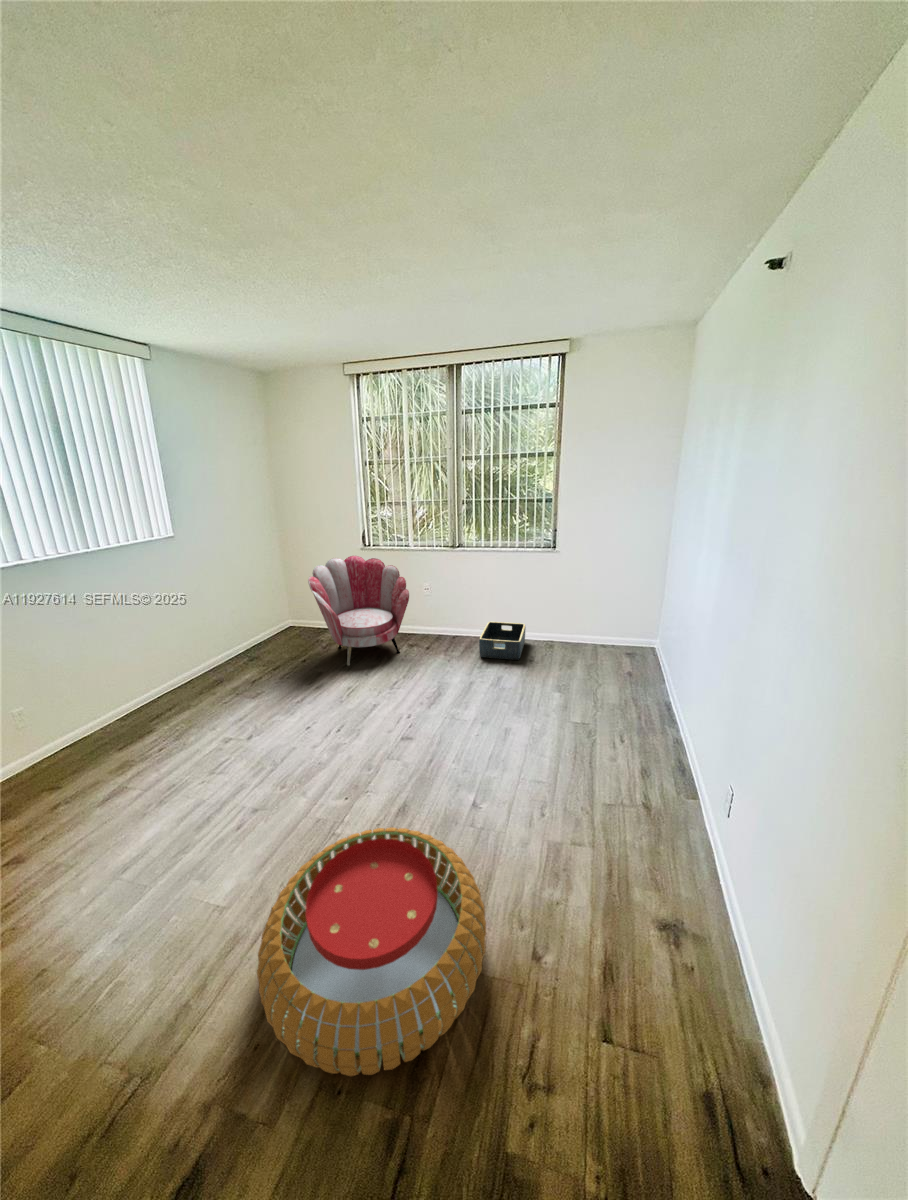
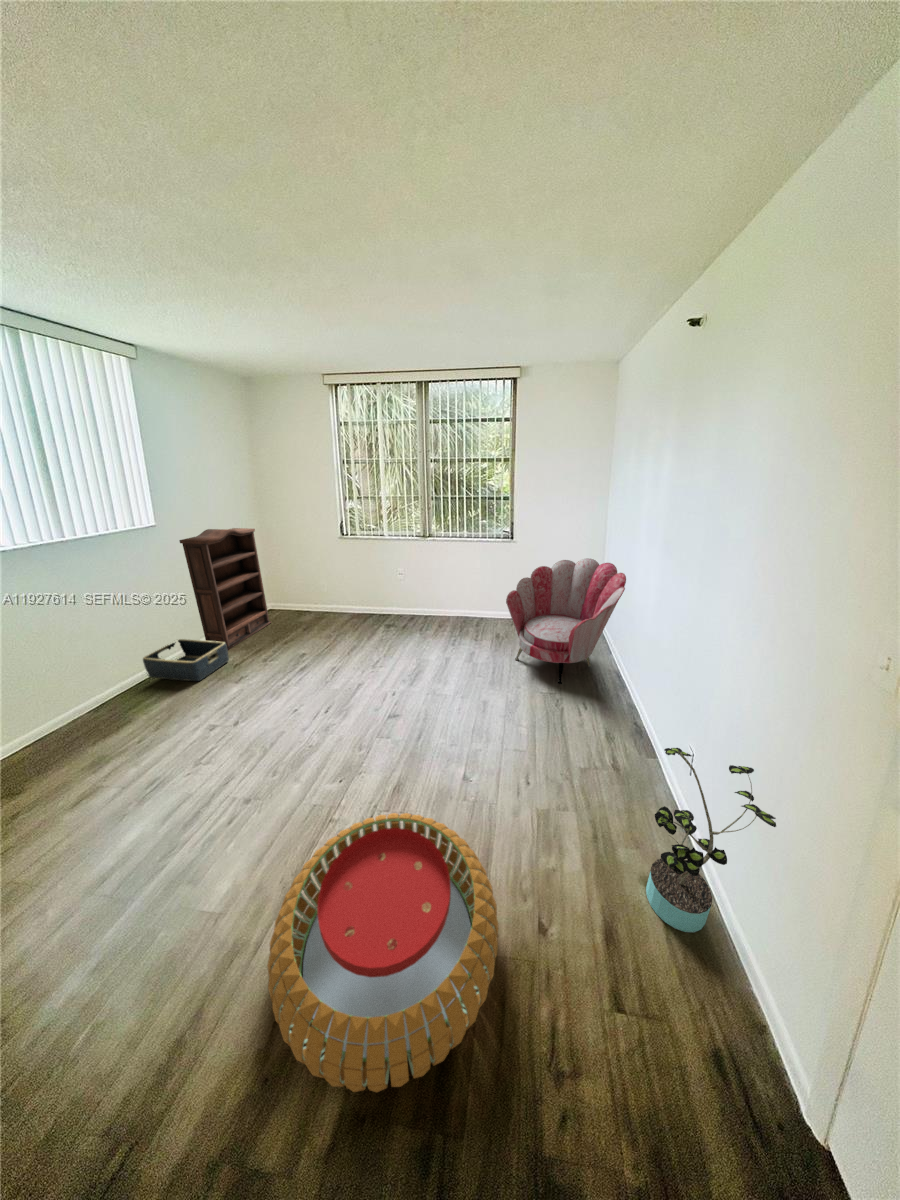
bookshelf: none [206,539,294,665] -> present [179,528,271,650]
armchair: present [308,556,409,665] -> present [506,558,626,684]
basket: present [479,622,526,660] -> present [143,639,229,681]
potted plant: none [654,772,775,977] -> present [646,748,776,932]

